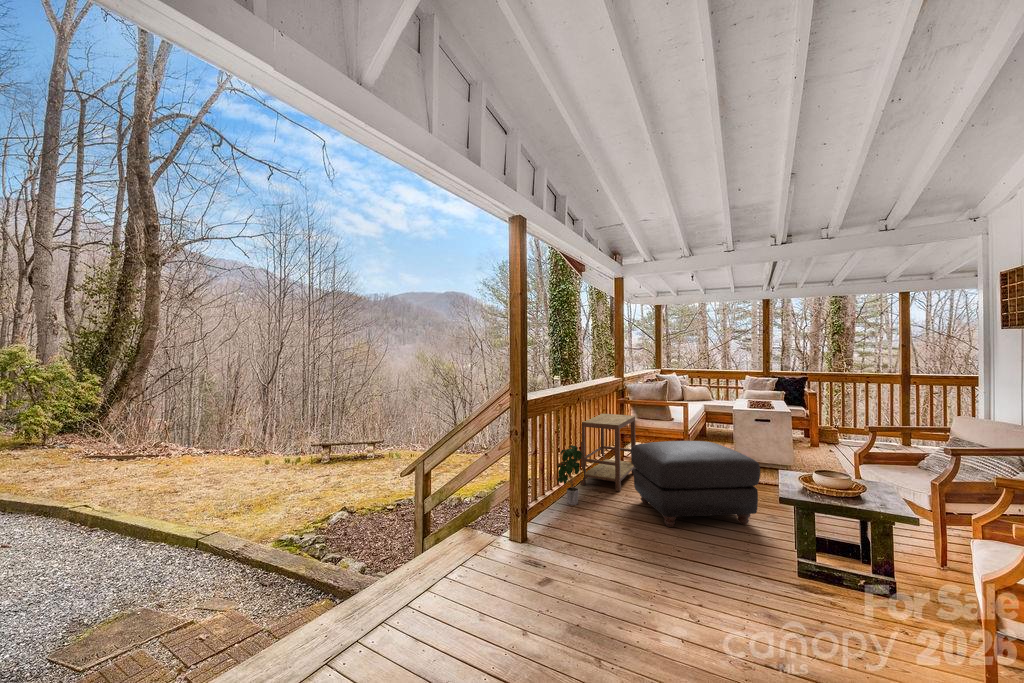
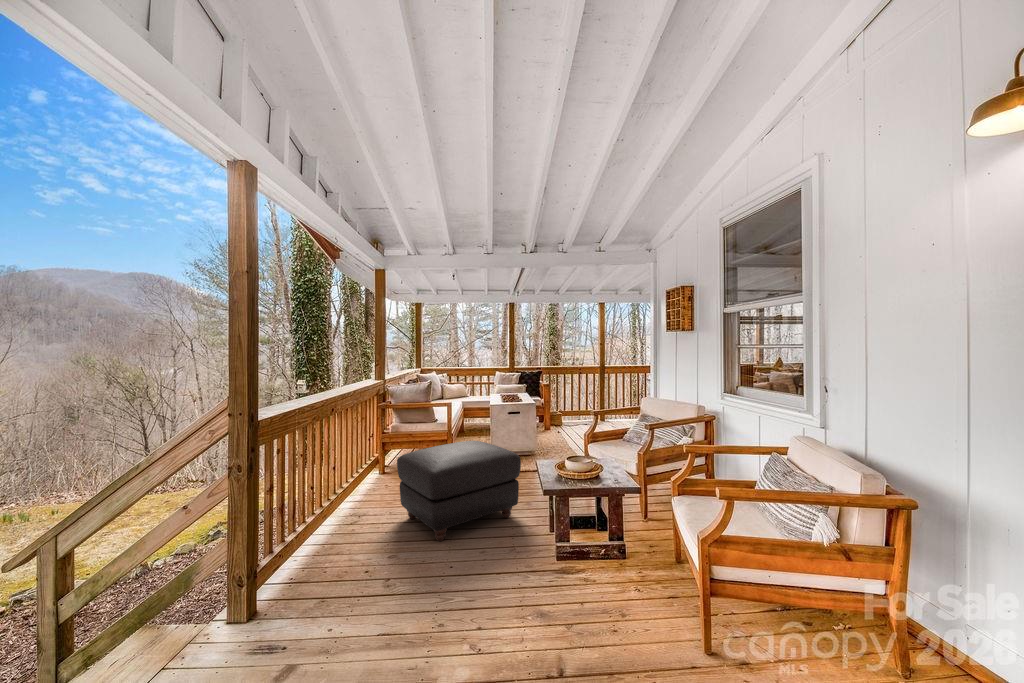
side table: present [580,414,636,491] -> none [334,421,400,513]
potted plant: present [556,445,583,505] -> none [302,467,339,544]

